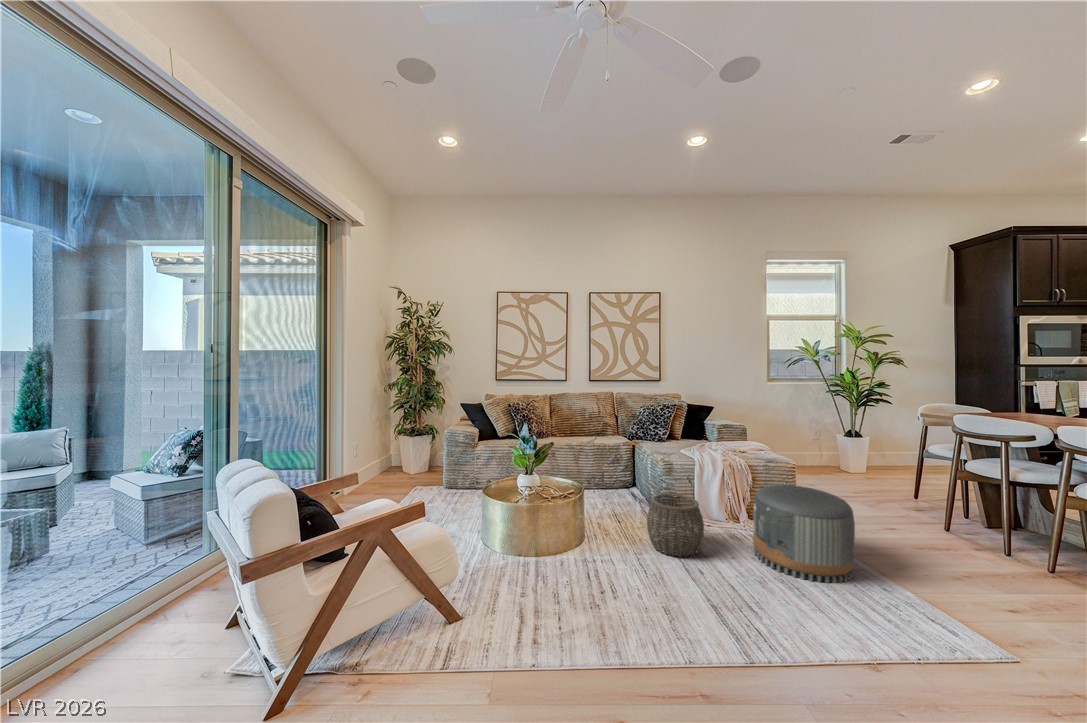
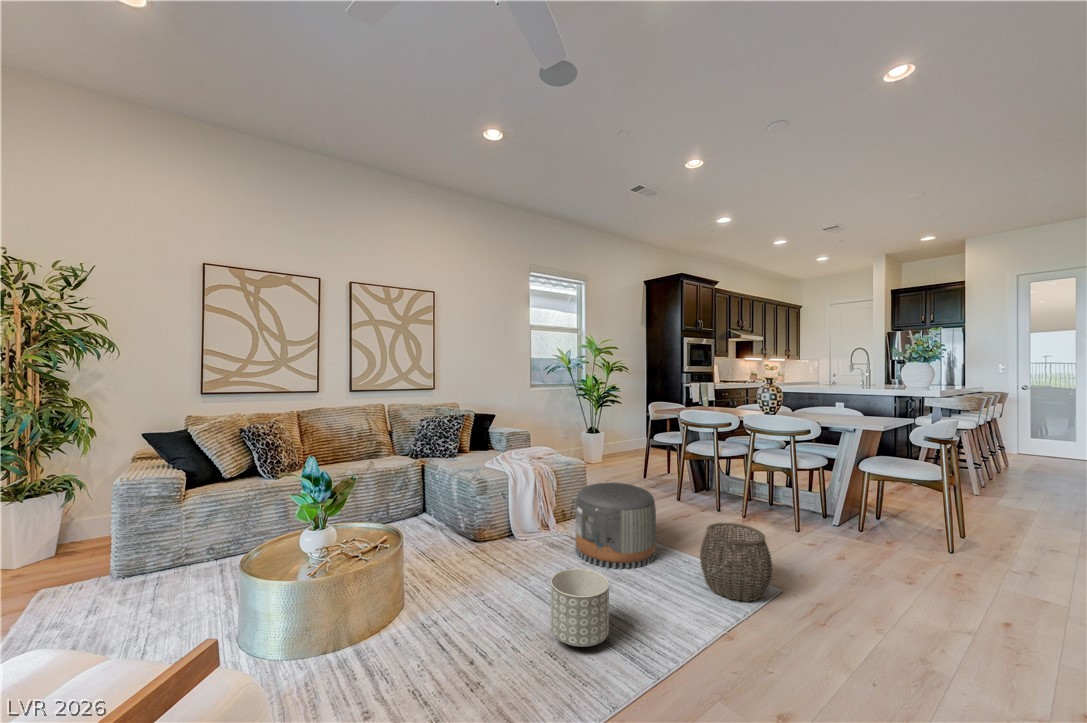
woven basket: present [647,493,704,557] -> present [700,523,773,602]
planter: none [673,551,731,623] -> present [551,569,609,647]

